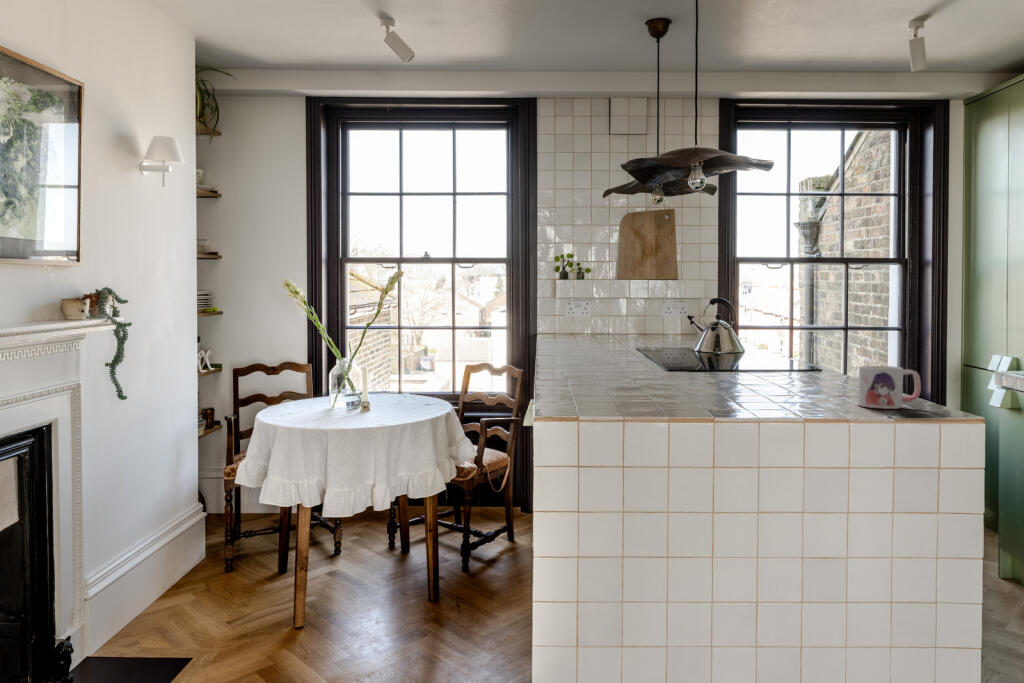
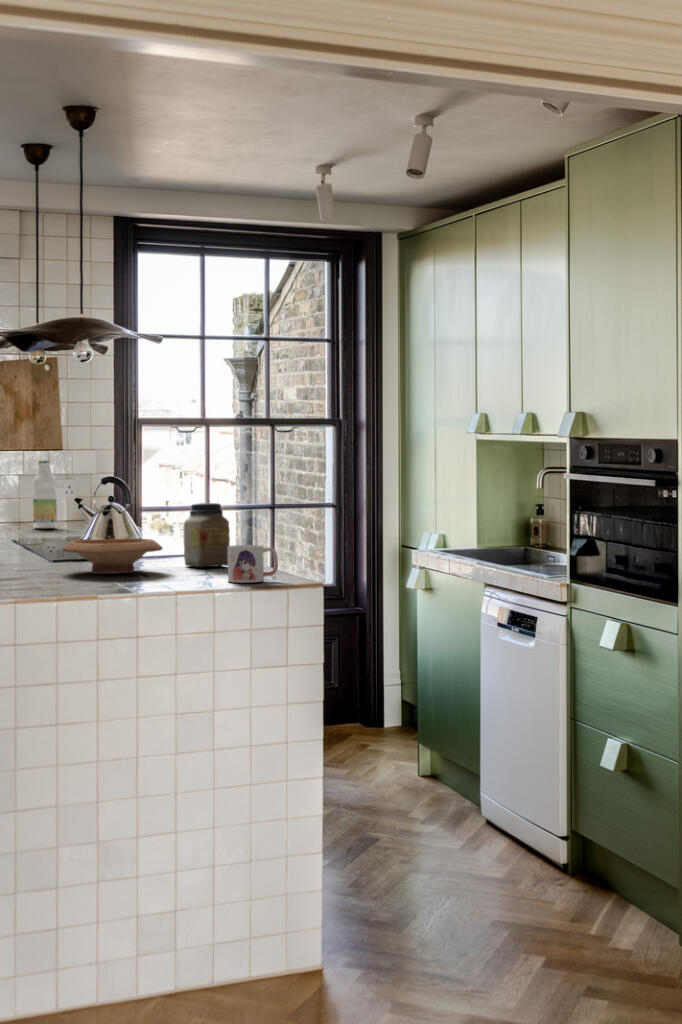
bottle: none [654,288,671,339] -> present [33,460,57,528]
jar: none [795,320,844,384] -> present [183,503,230,567]
wooden bowl: none [676,353,777,387] -> present [62,539,163,574]

